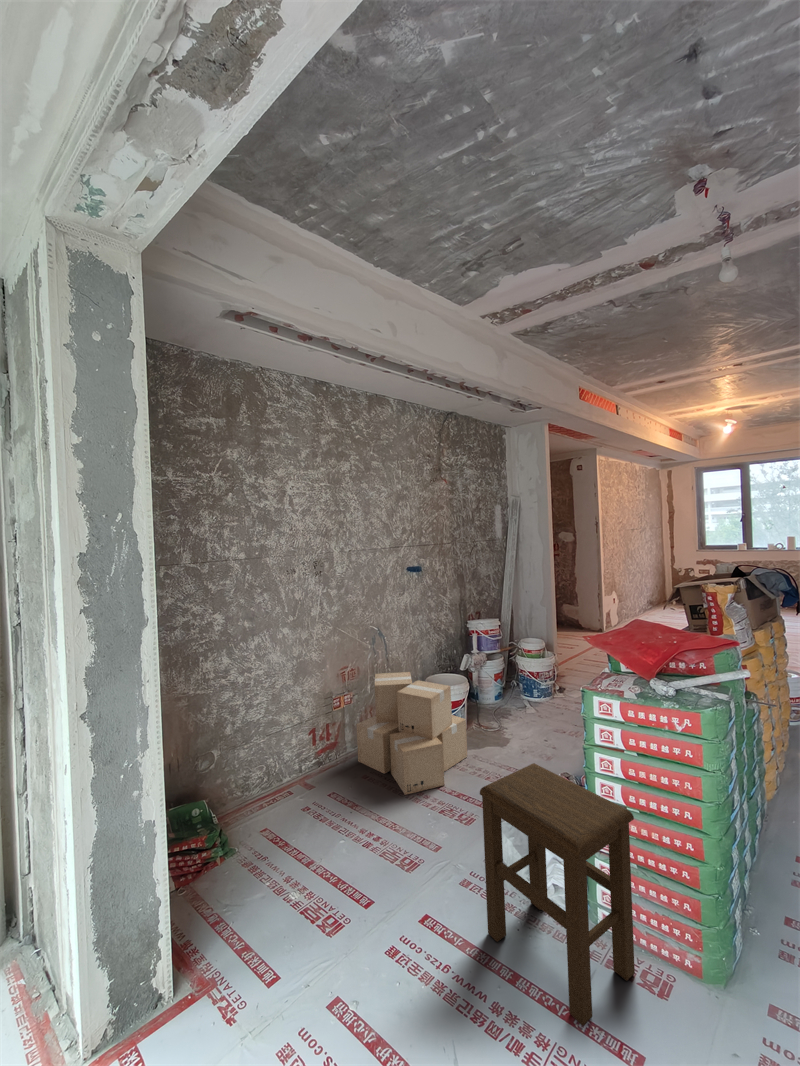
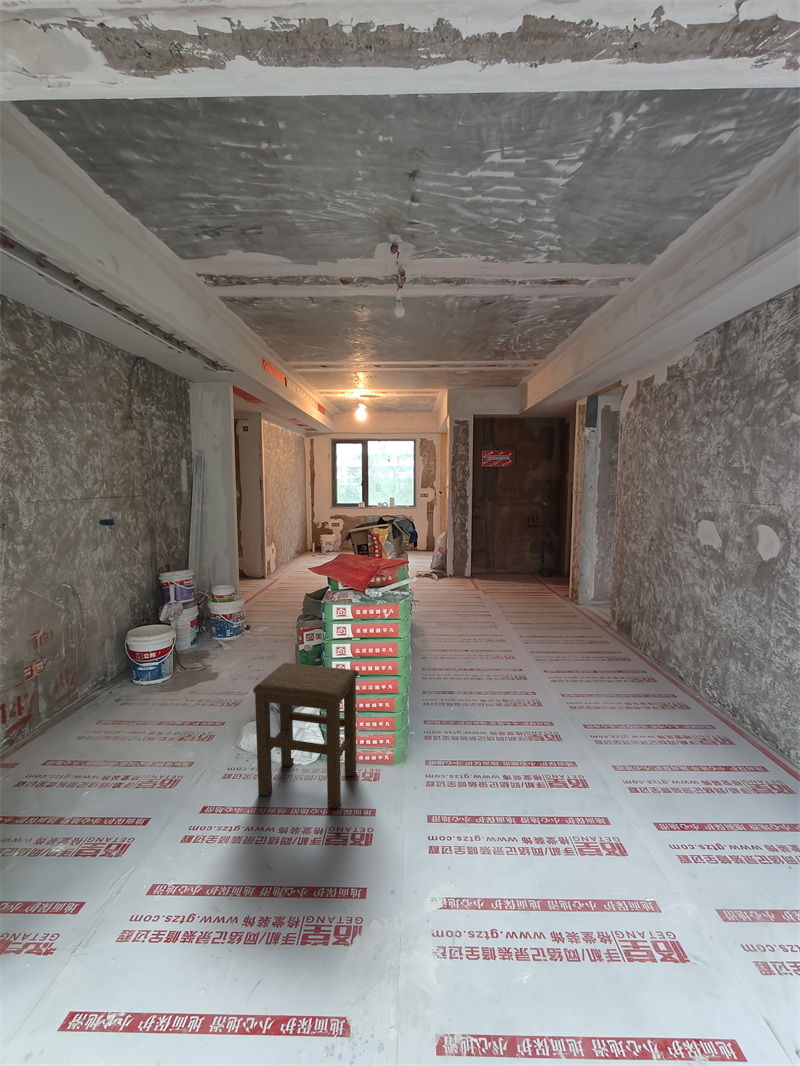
cardboard box: present [357,672,467,795] -> none [58,628,186,740]

